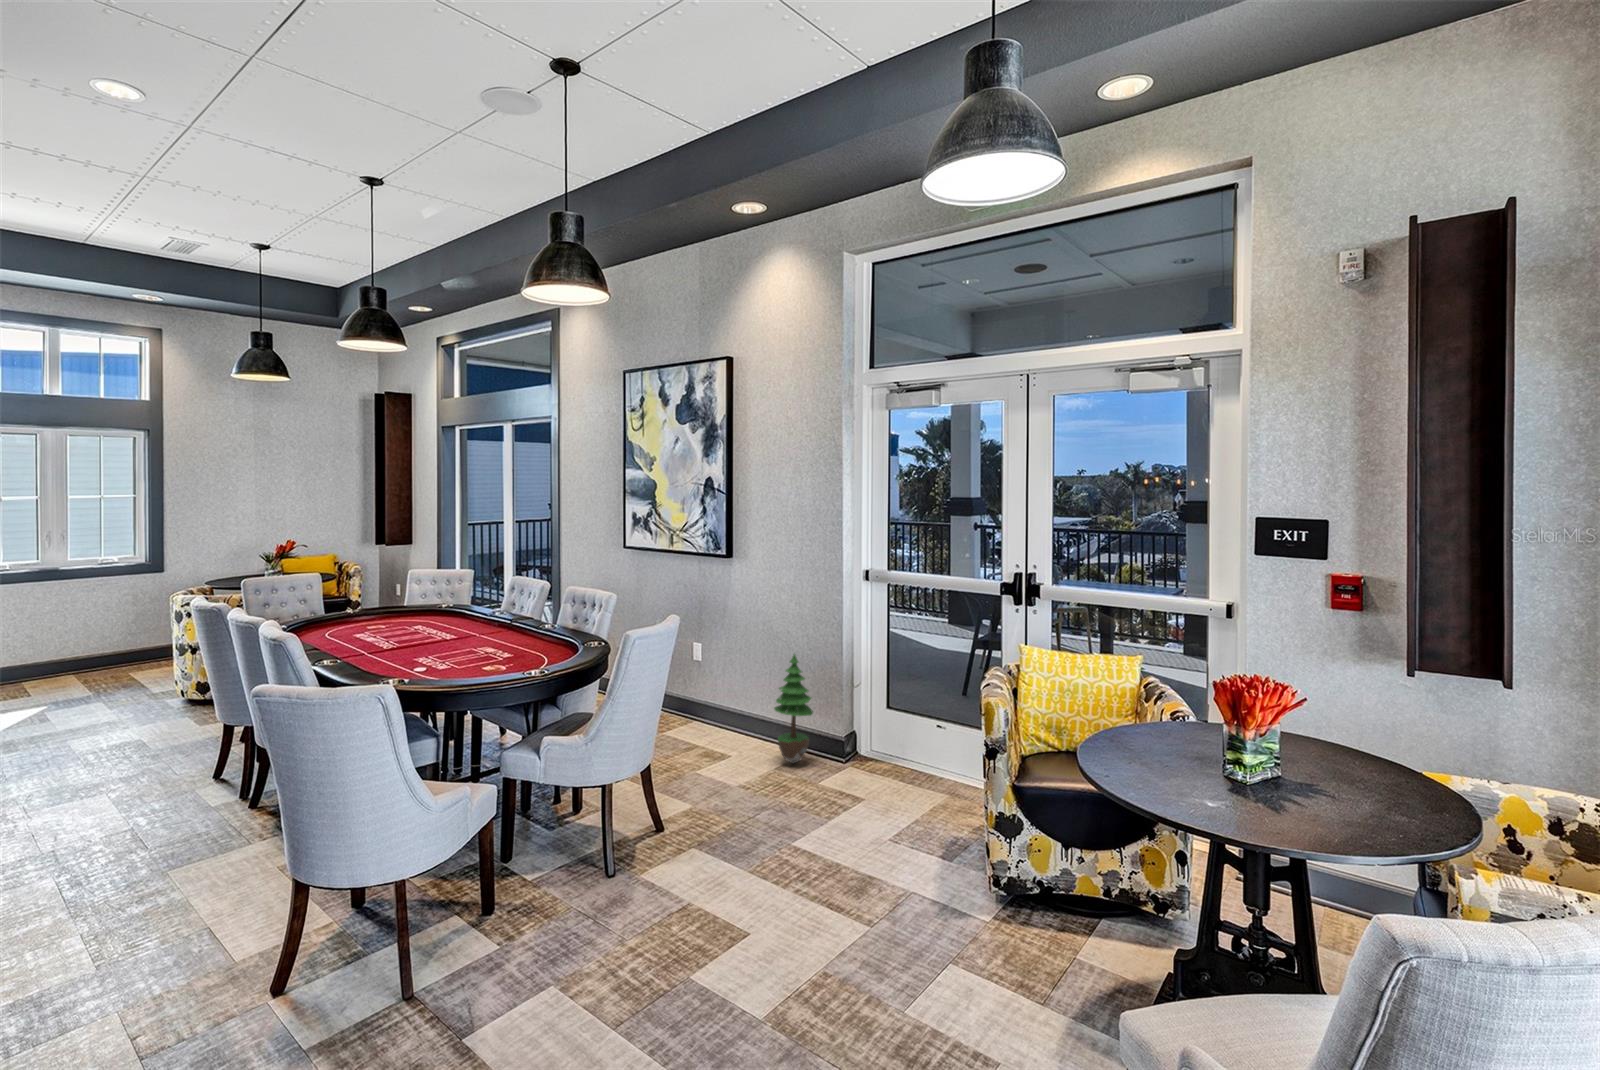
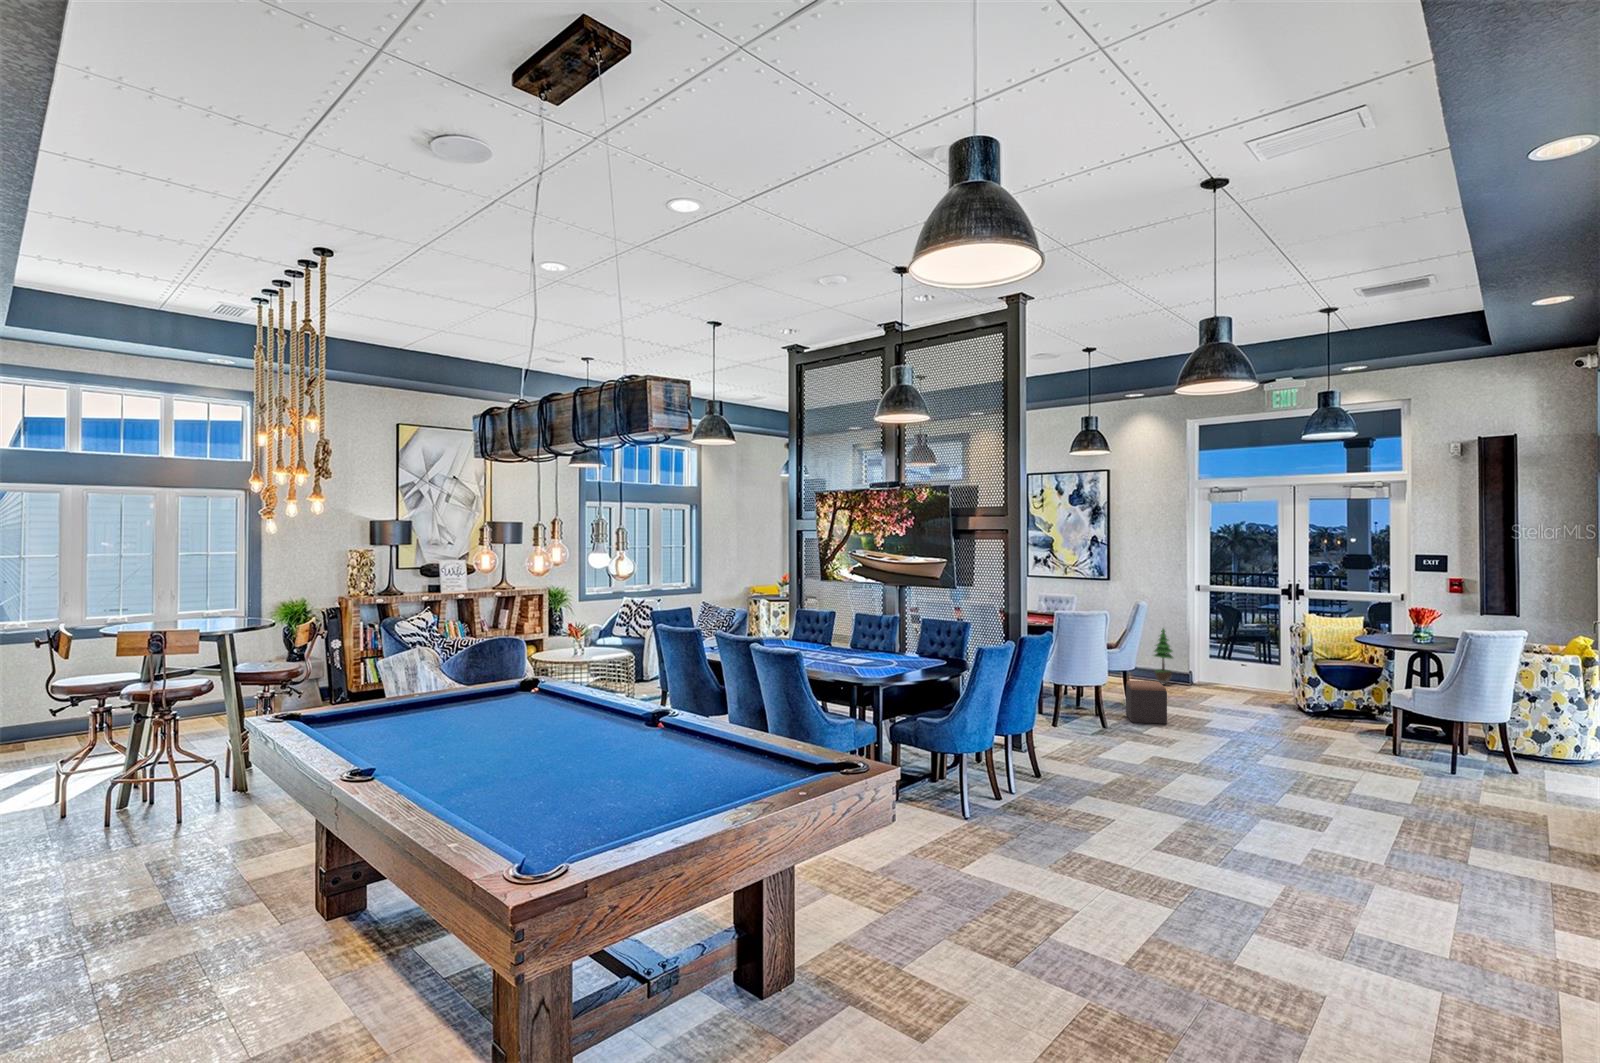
footstool: none [507,830,626,970] -> present [1126,680,1167,724]

